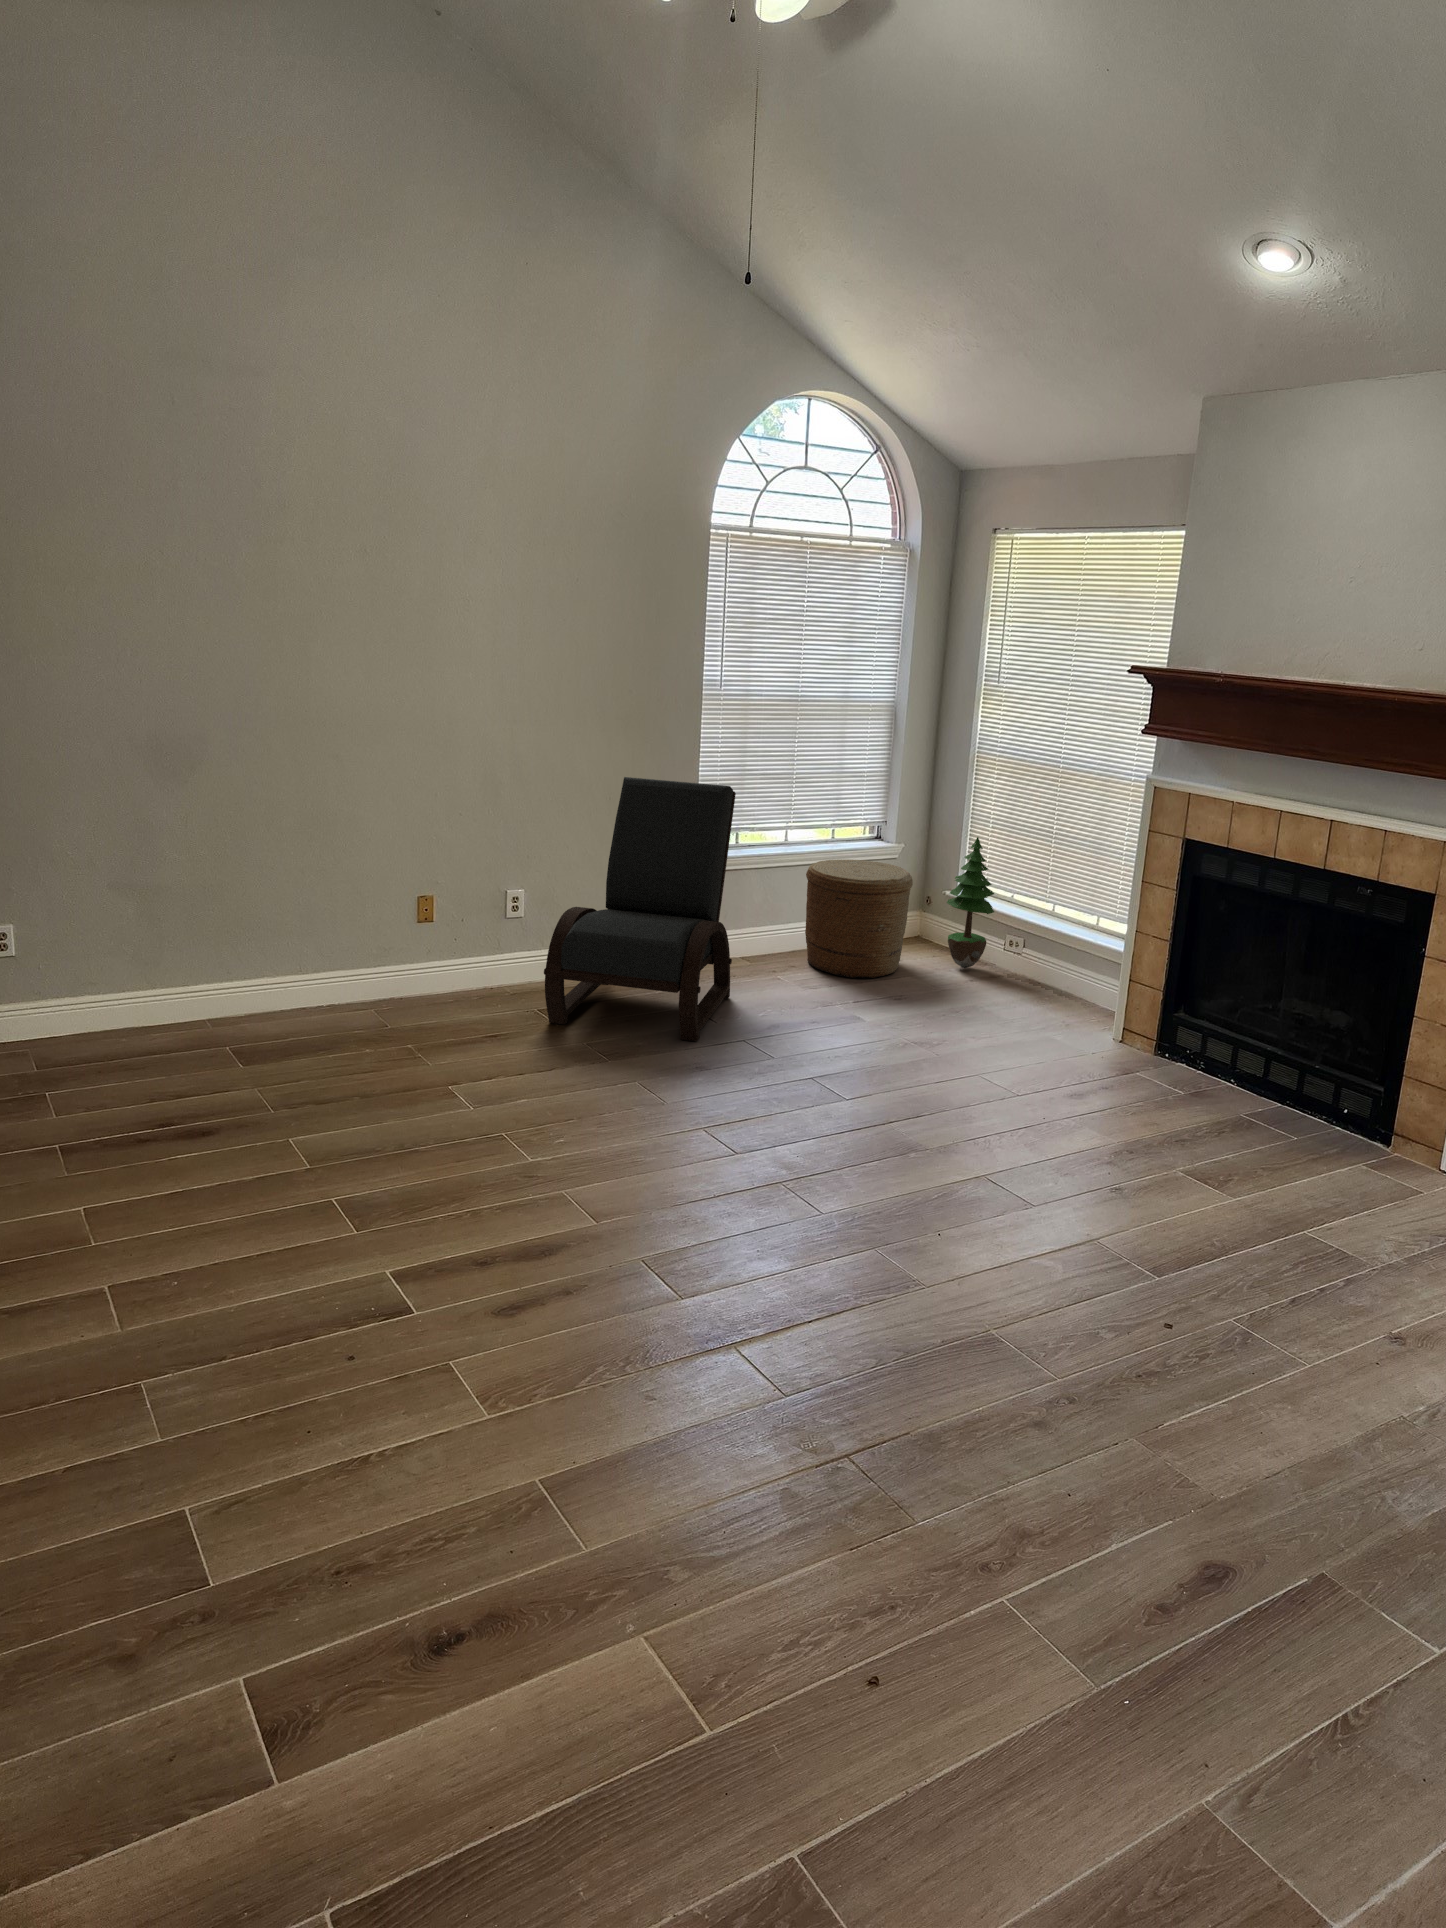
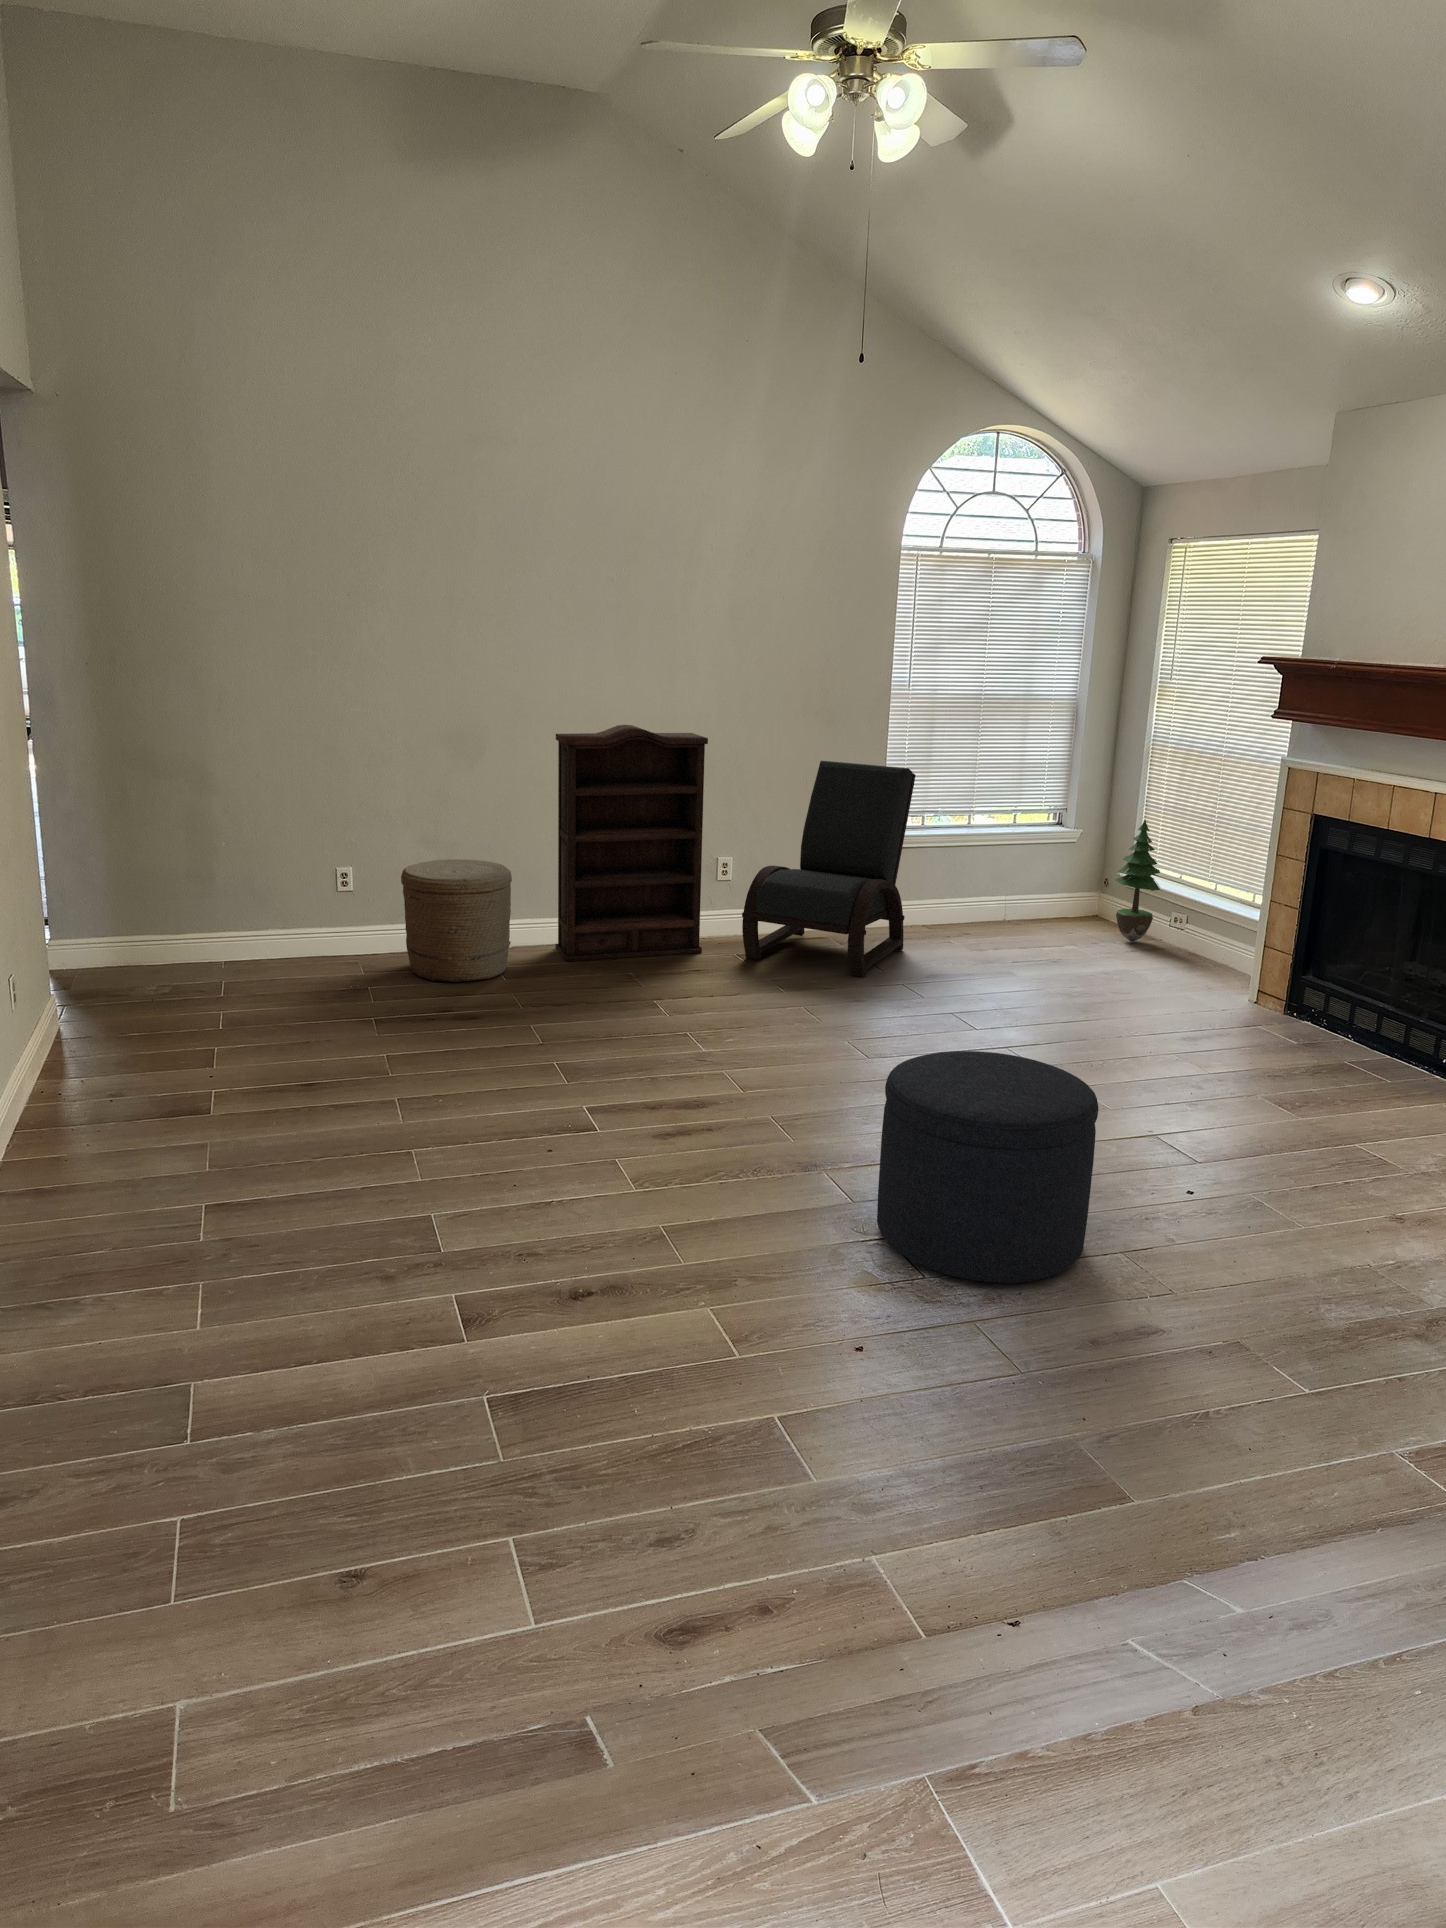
bookshelf: none [289,738,493,1047] -> present [555,725,708,961]
woven basket: present [805,860,913,978] -> present [401,859,512,982]
ottoman: none [850,1218,1169,1593] -> present [877,1051,1099,1283]

